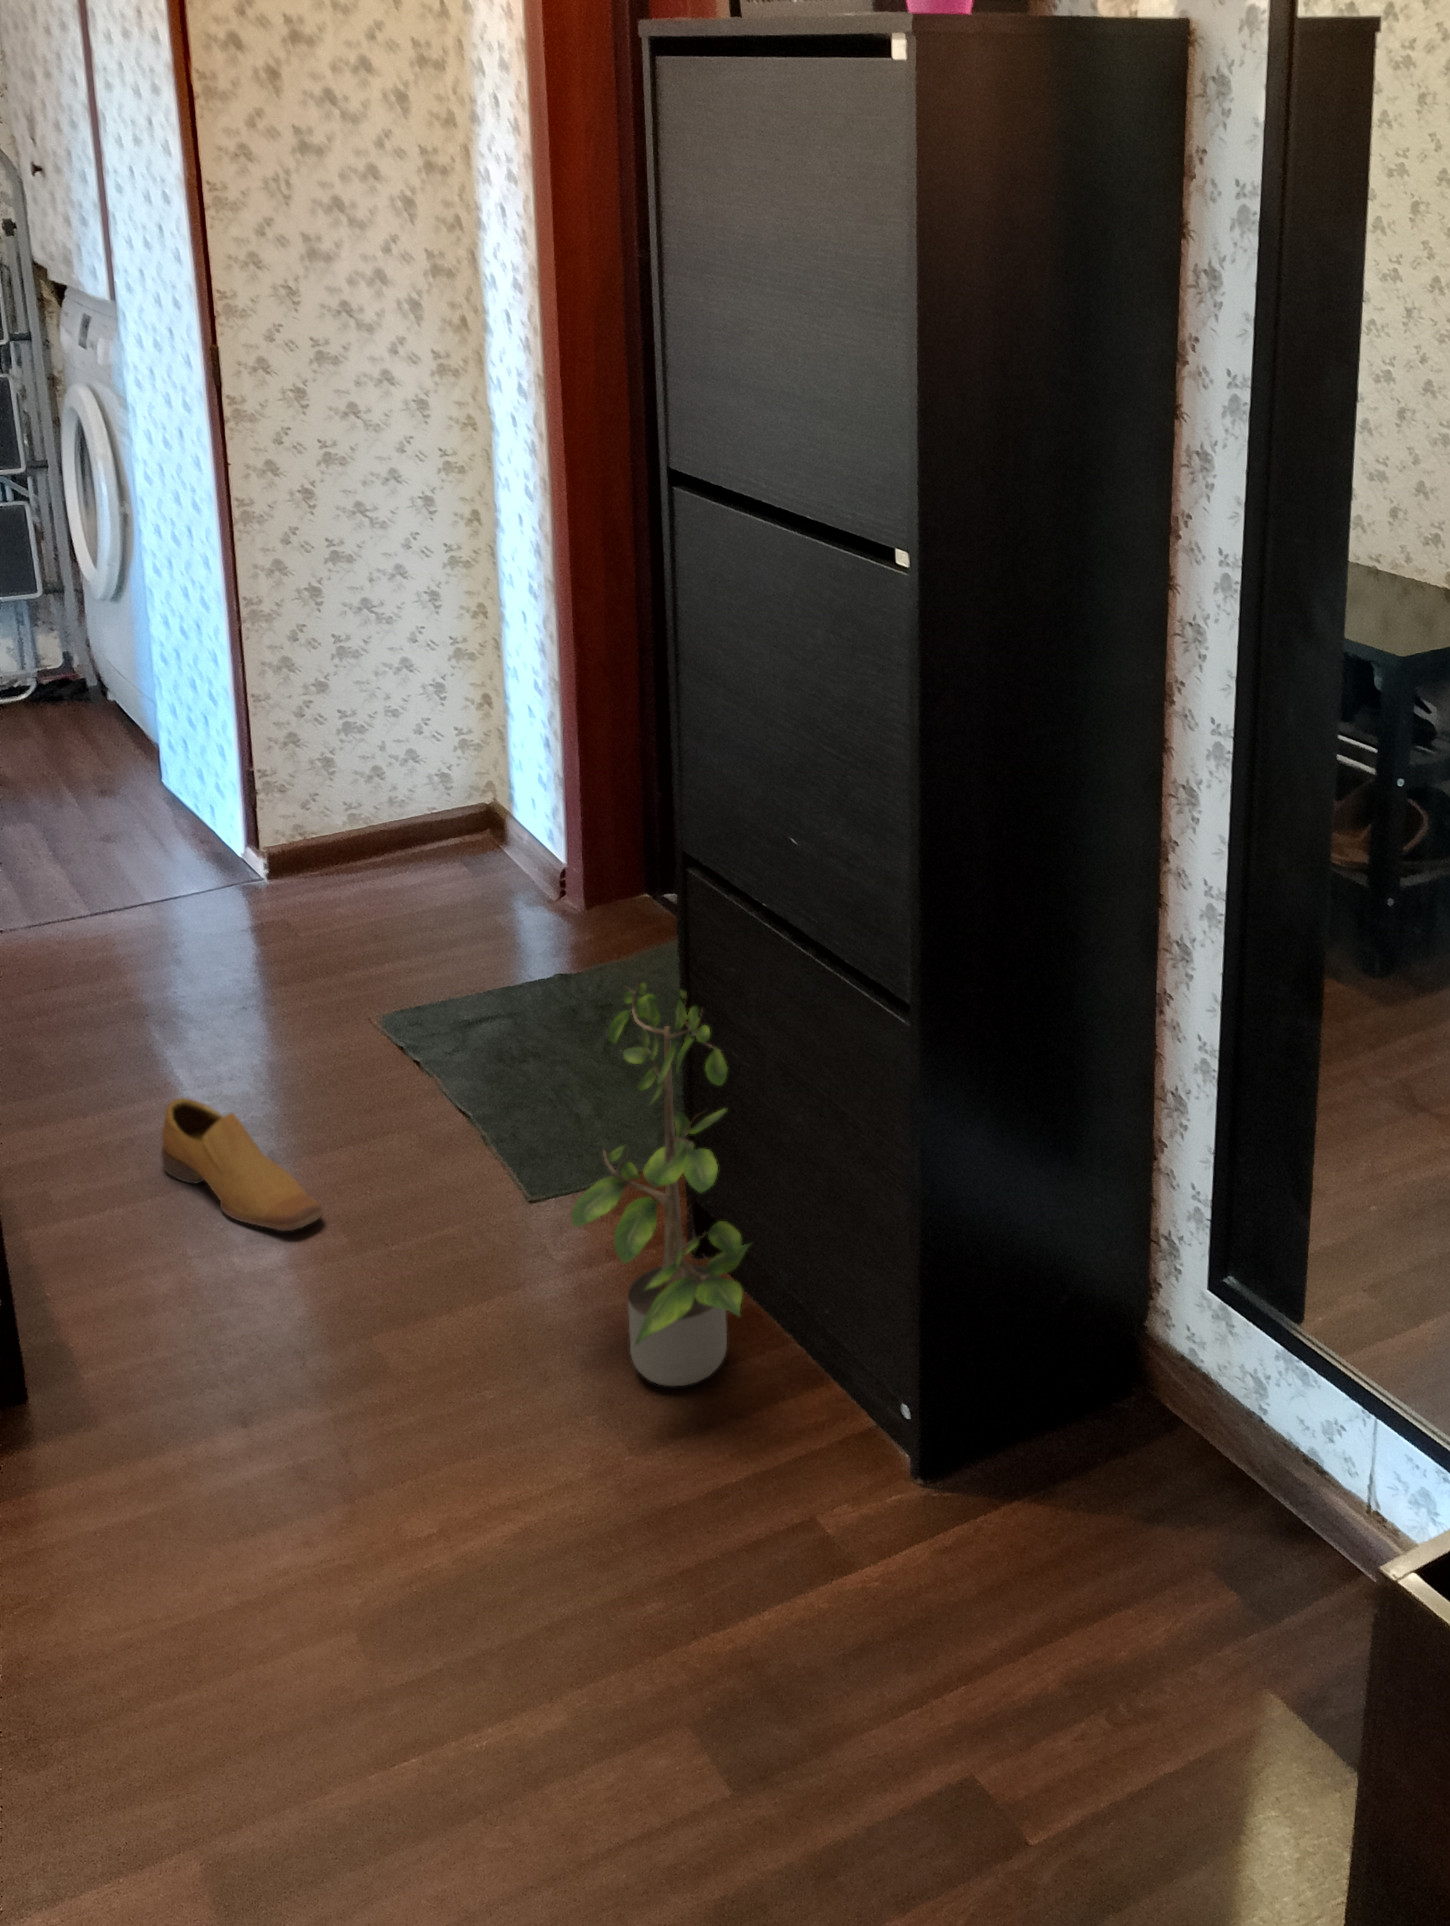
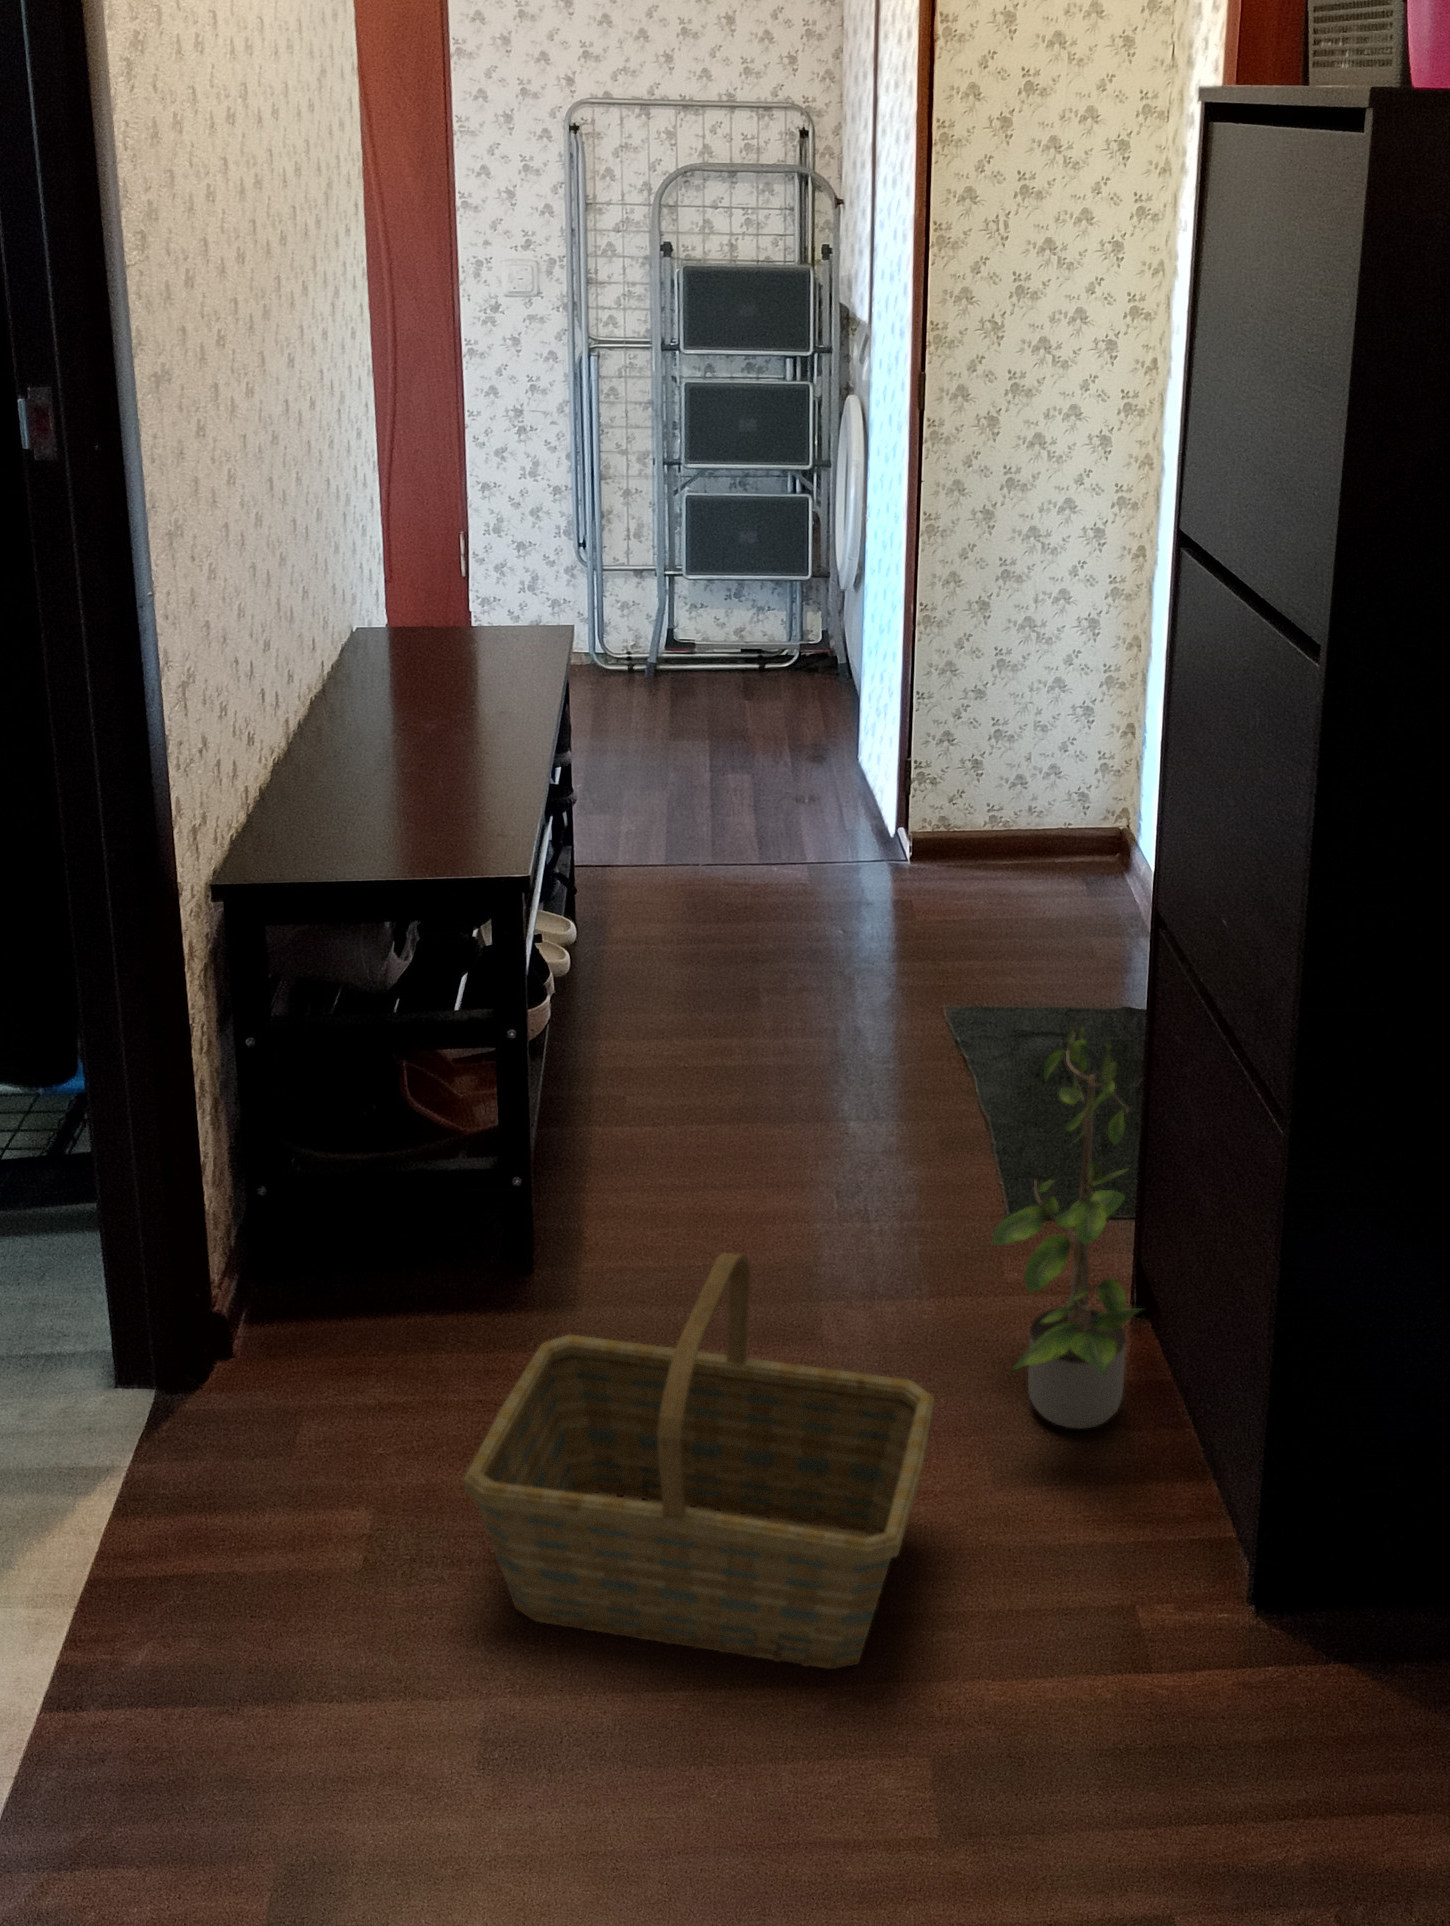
shoe: present [161,1098,323,1231] -> none [722,1037,827,1179]
basket: none [99,1304,618,1782] -> present [464,1253,934,1669]

